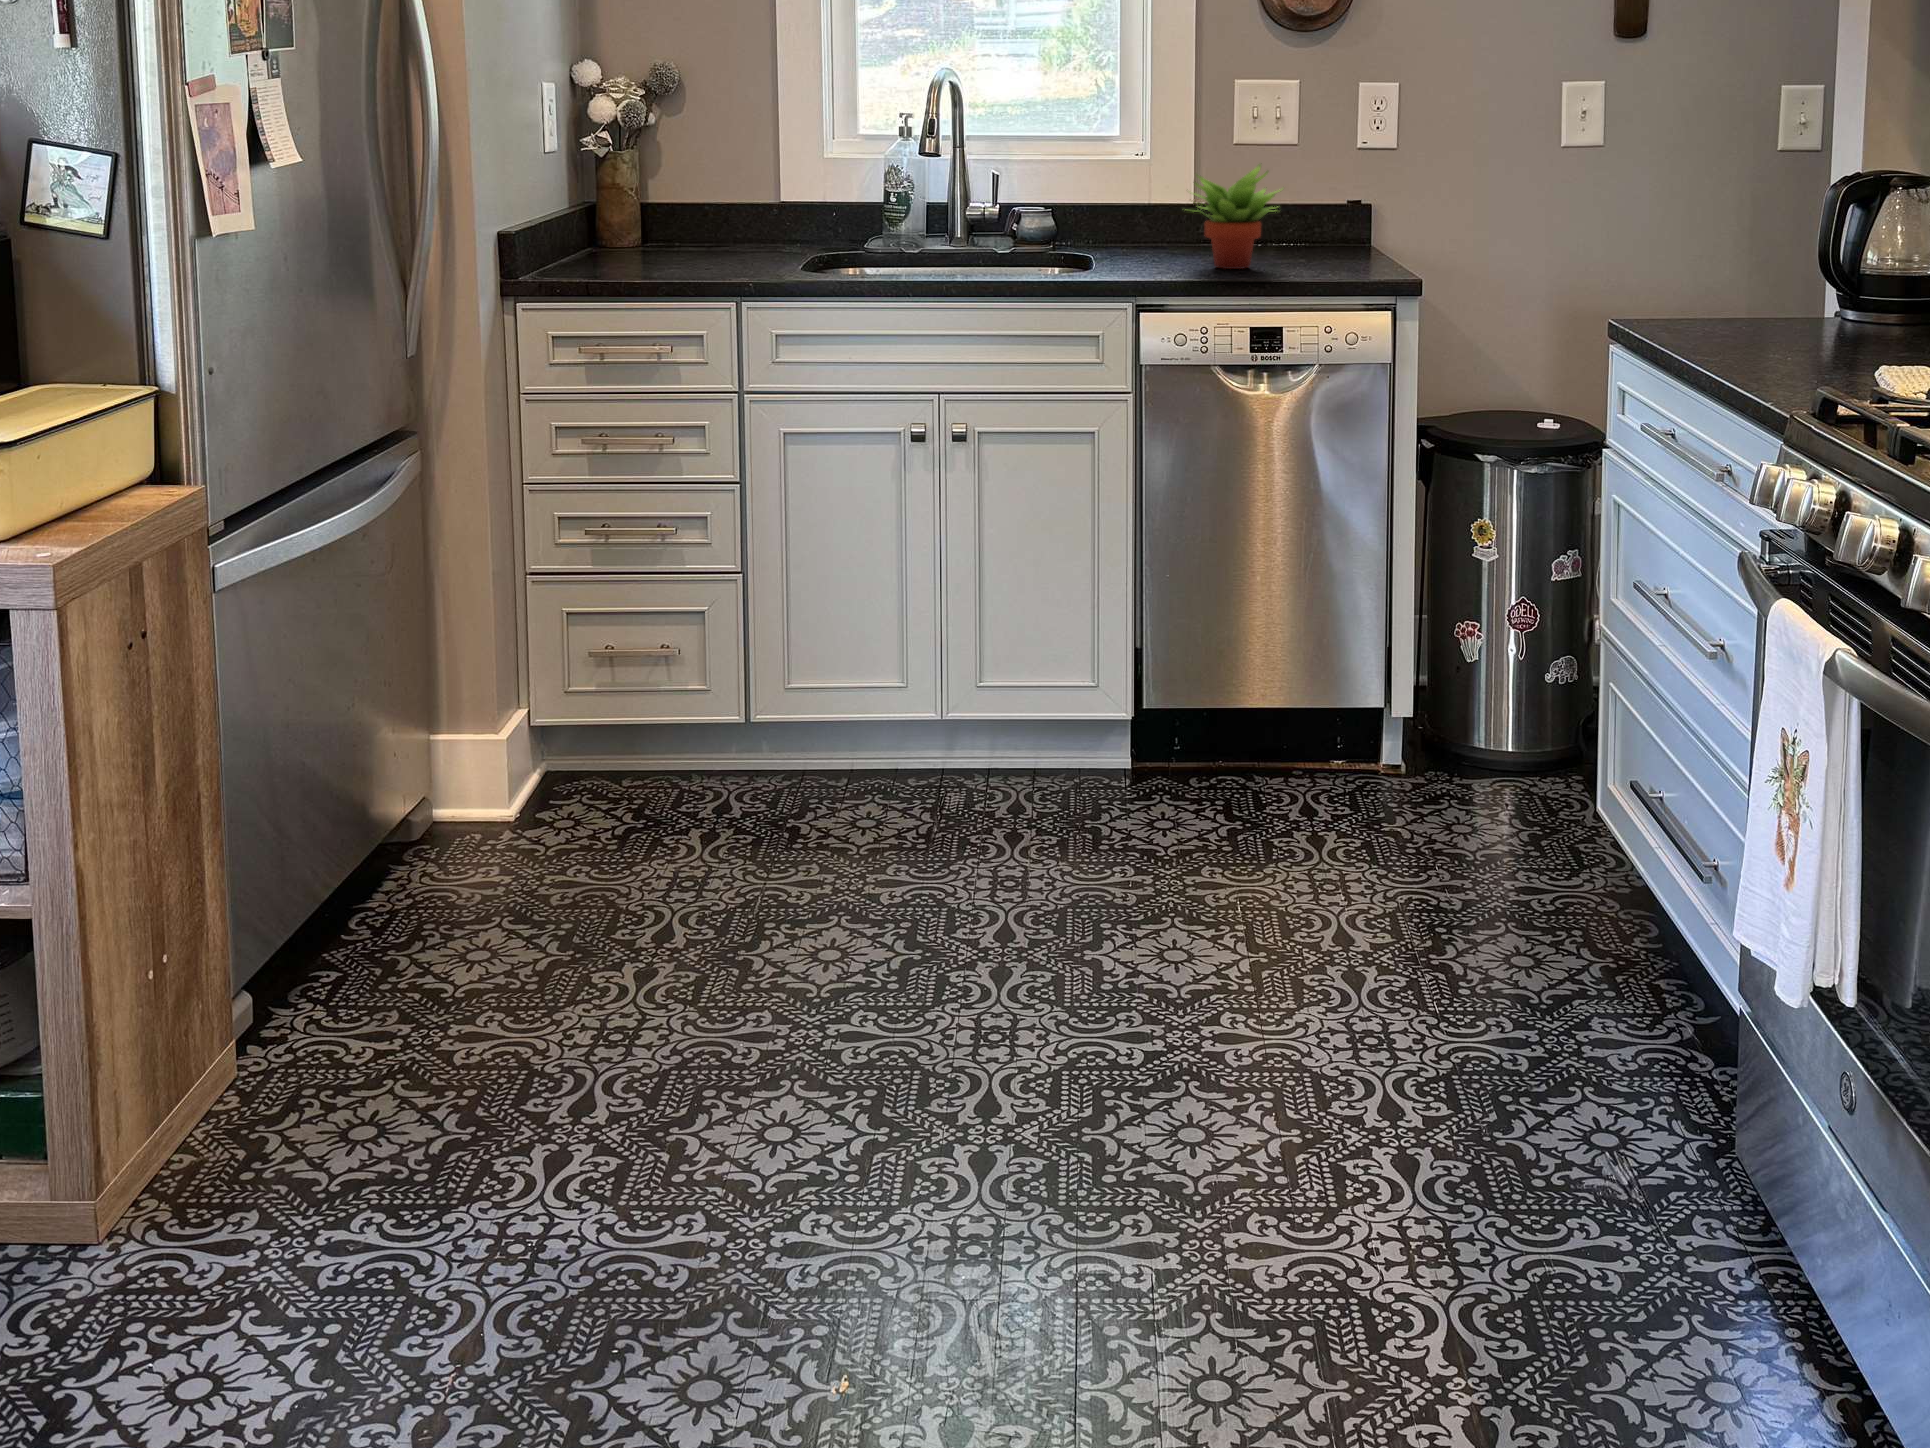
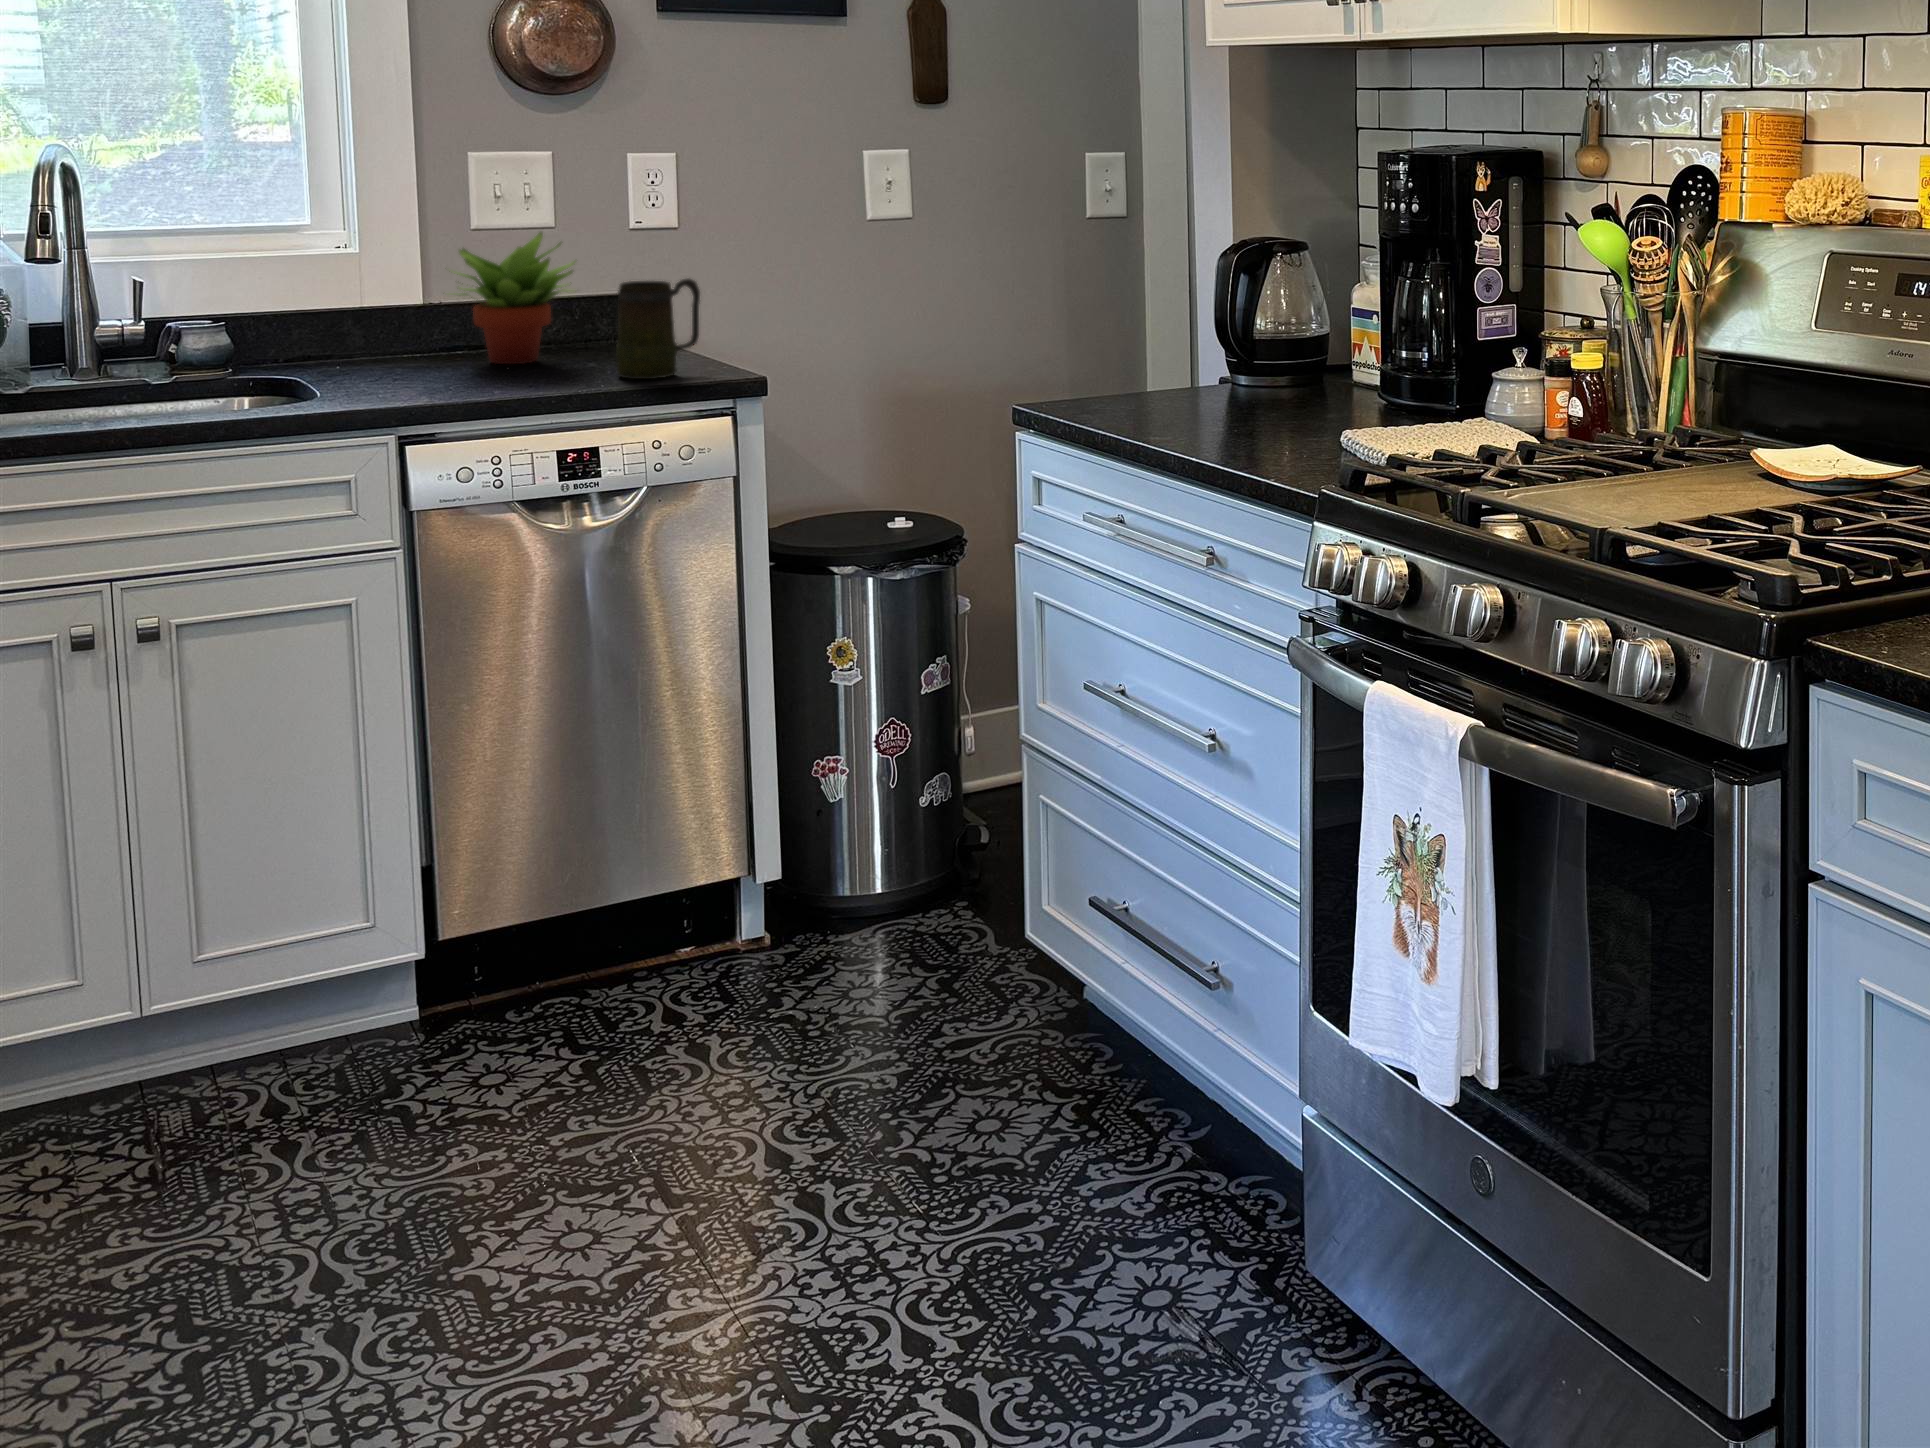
mug: none [1297,202,1366,284] -> present [616,279,700,379]

